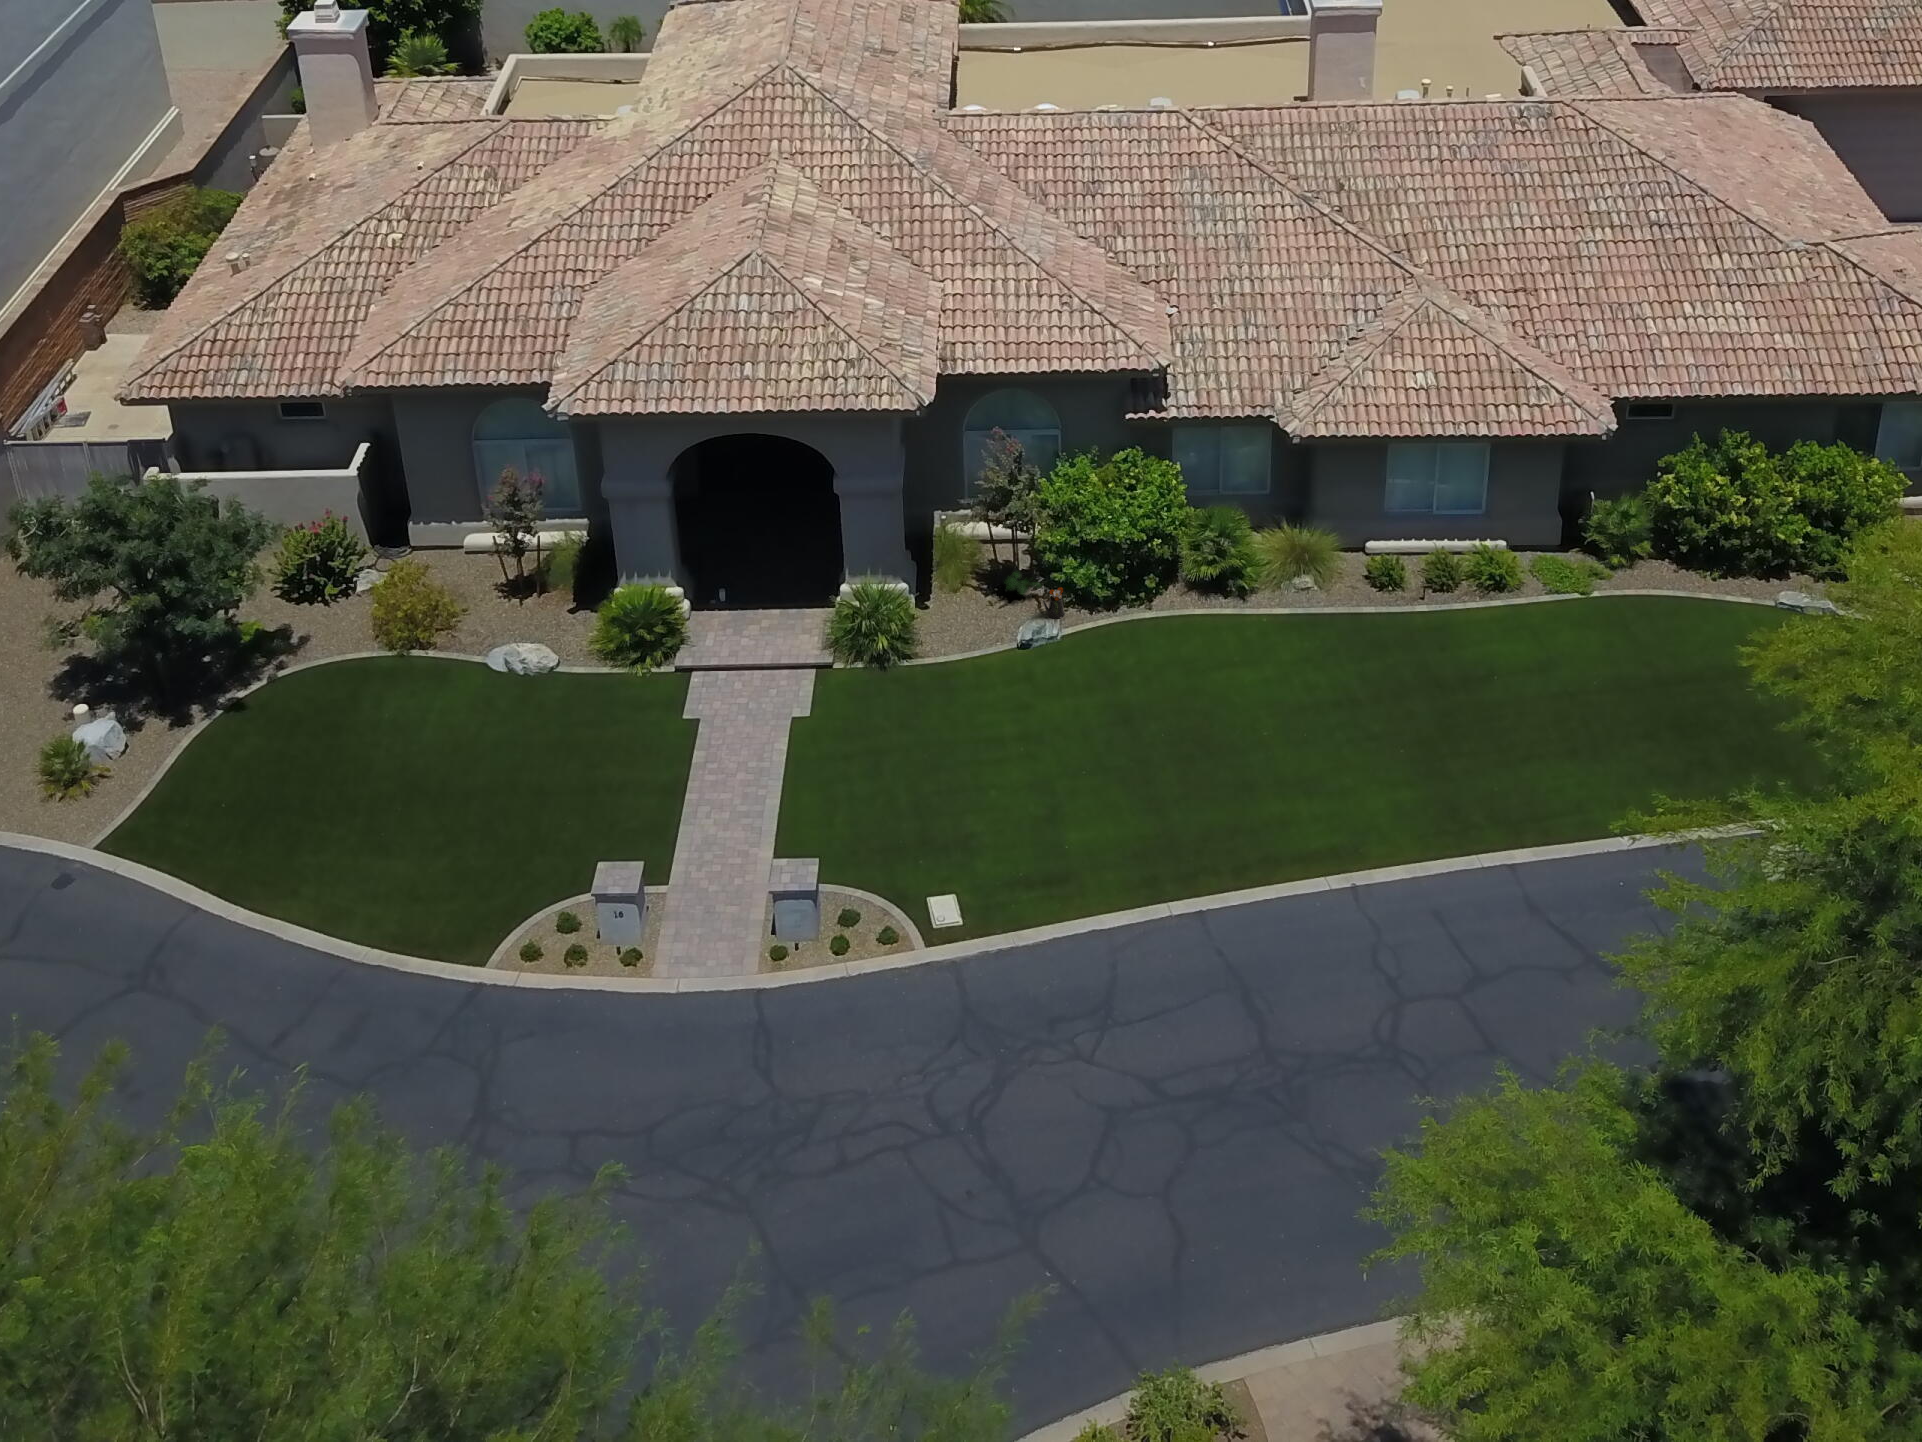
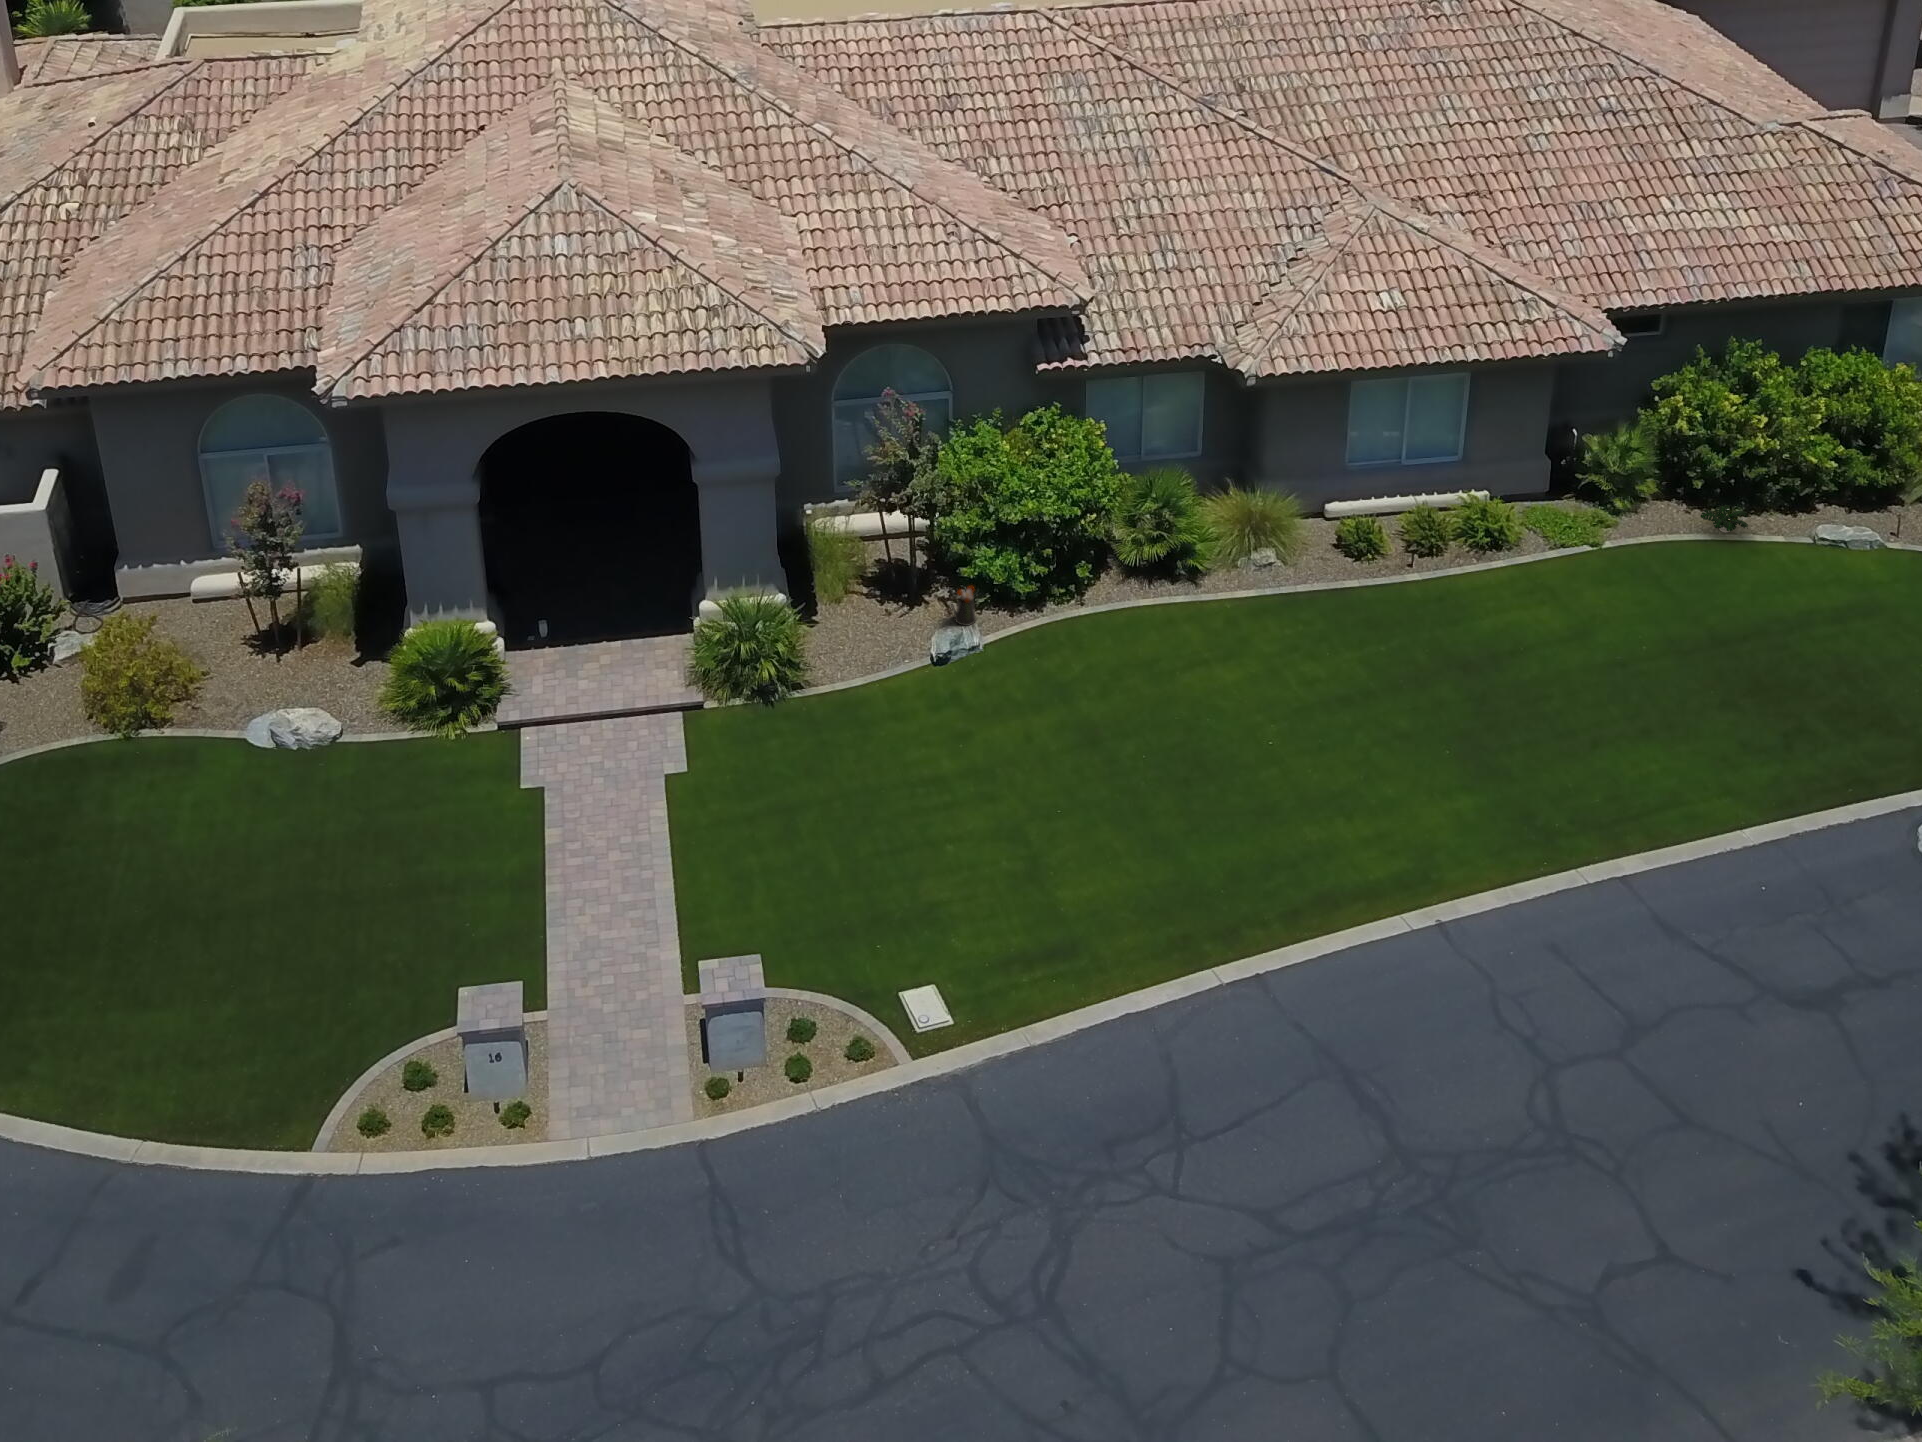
potted plant: present [1005,571,1041,595] -> present [1700,505,1748,533]

